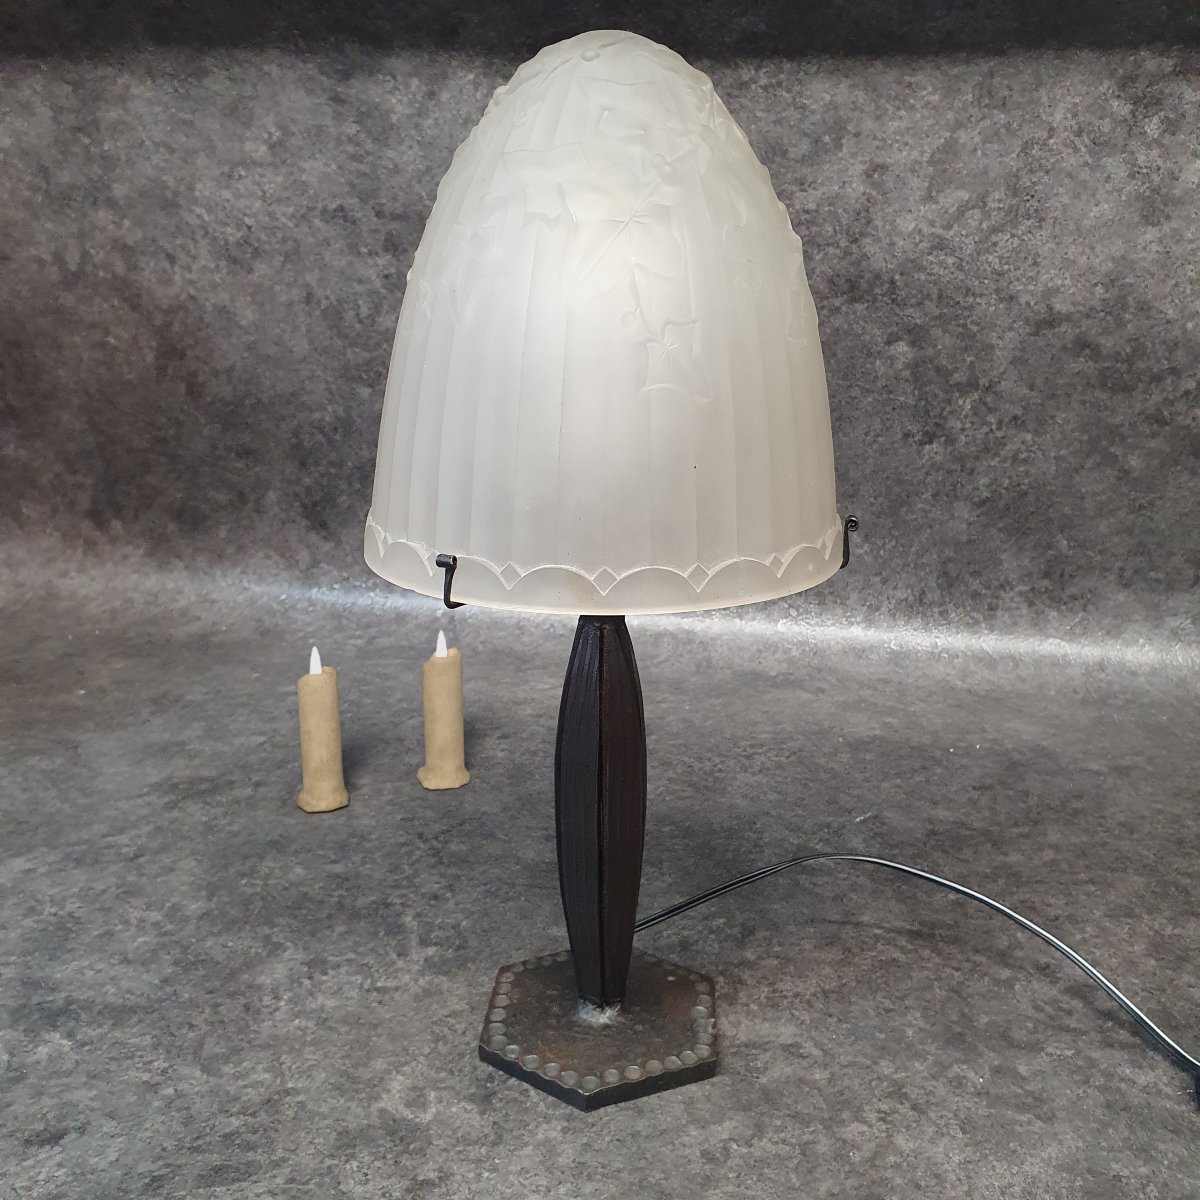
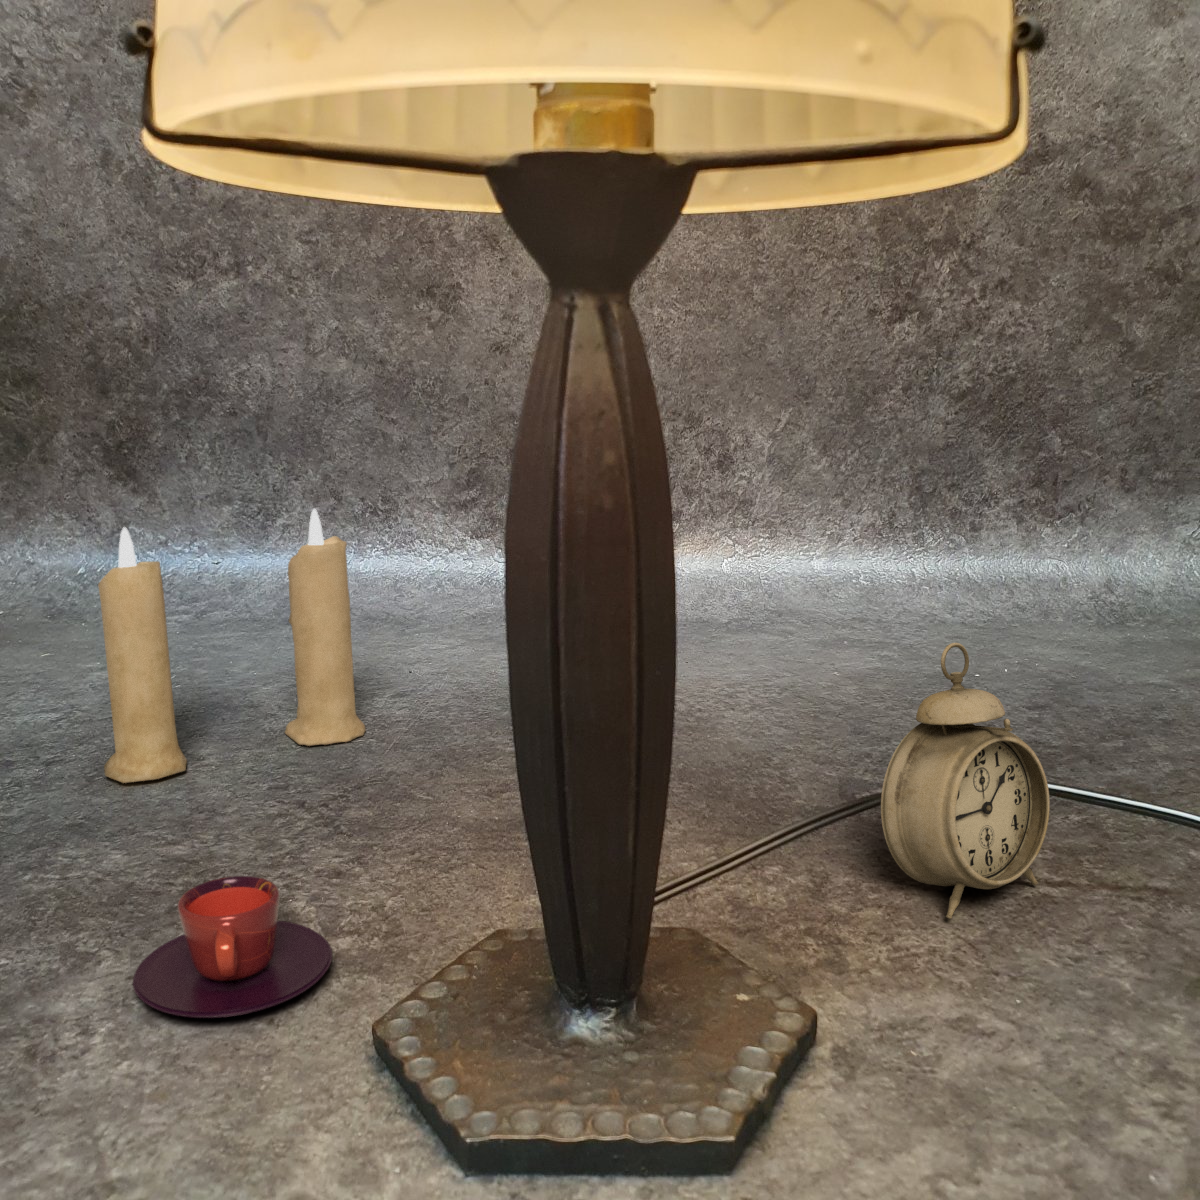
alarm clock: none [774,796,889,975] -> present [881,643,1050,919]
teacup: none [305,908,421,997] -> present [133,876,332,1018]

